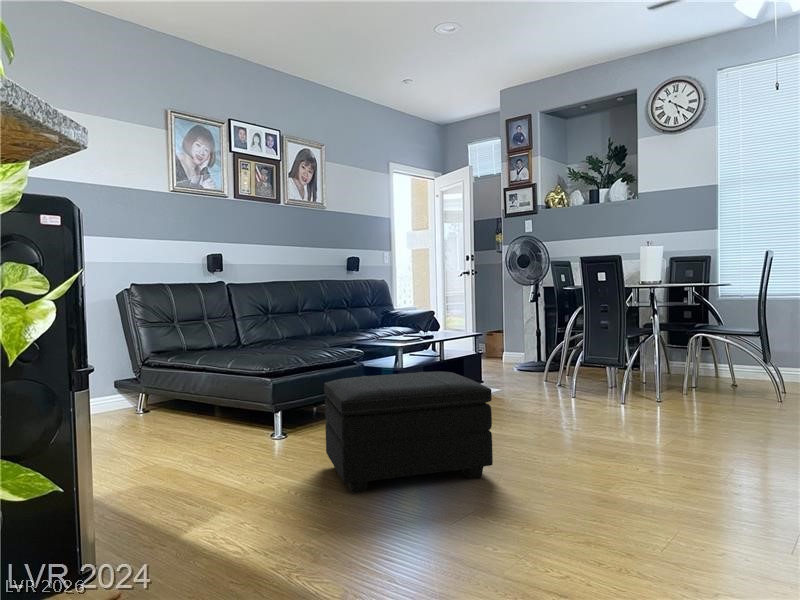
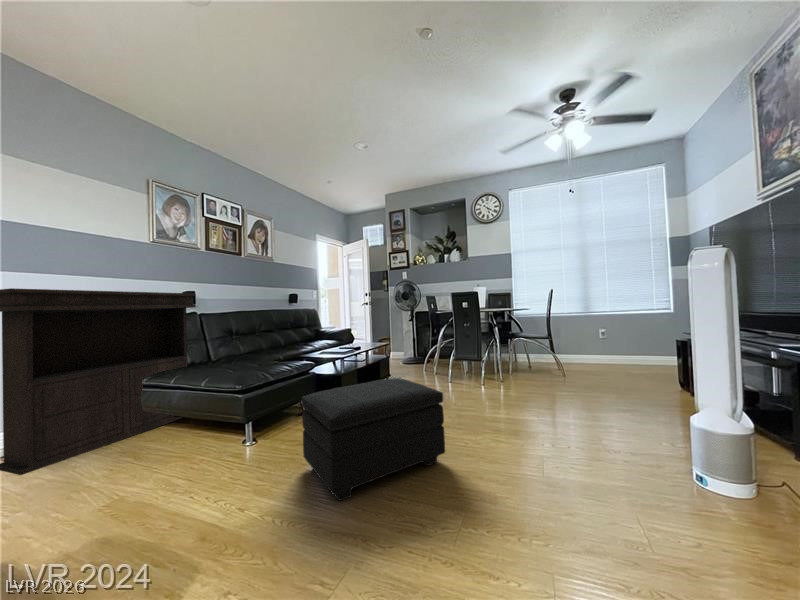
console table: none [26,254,221,444] -> present [0,288,196,475]

